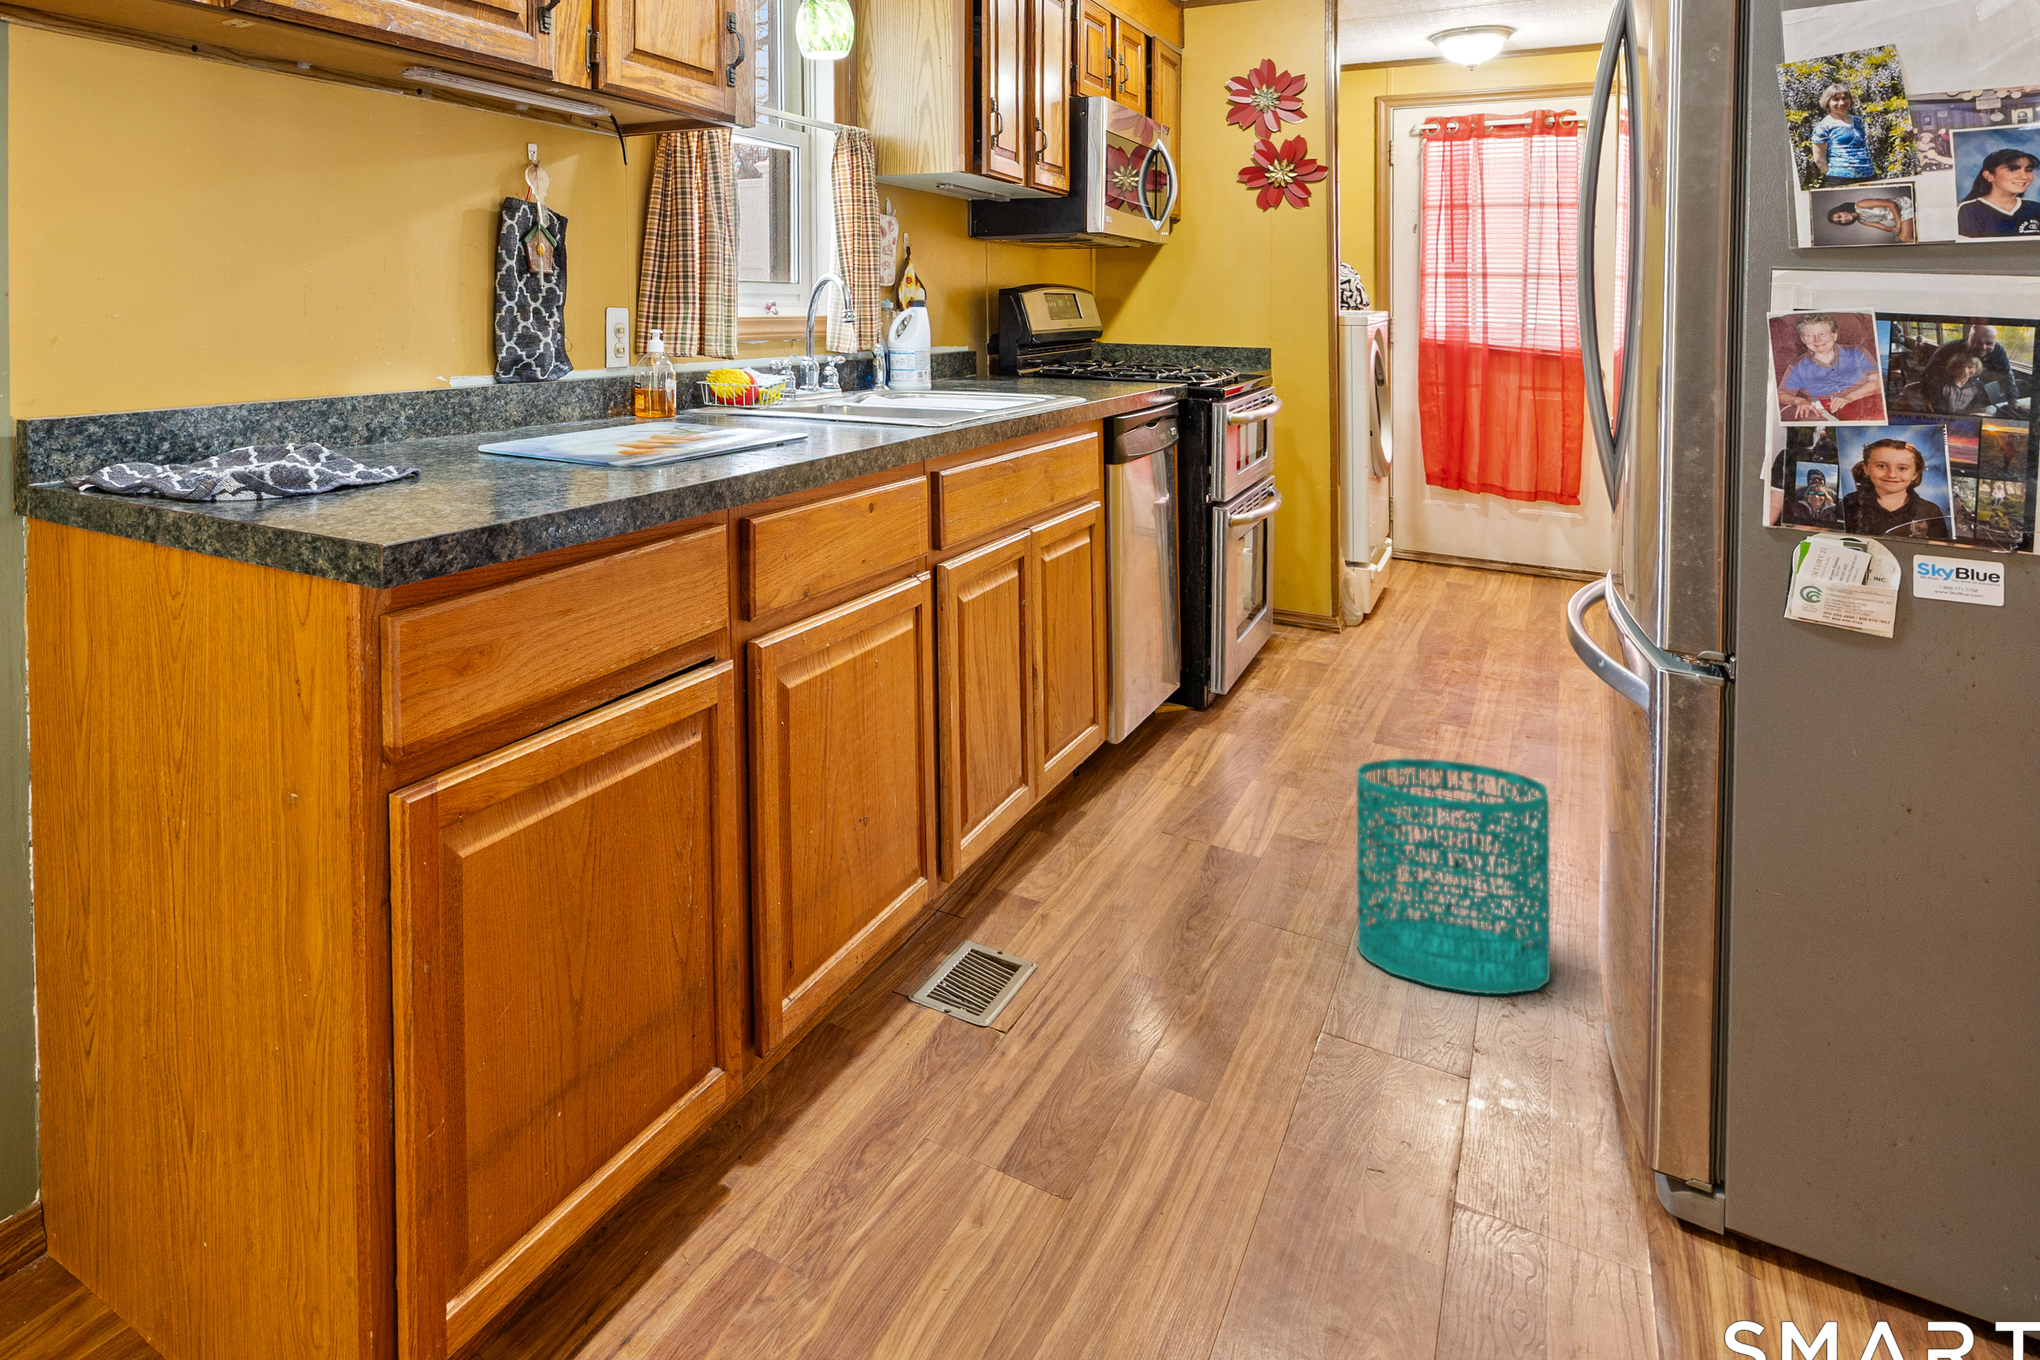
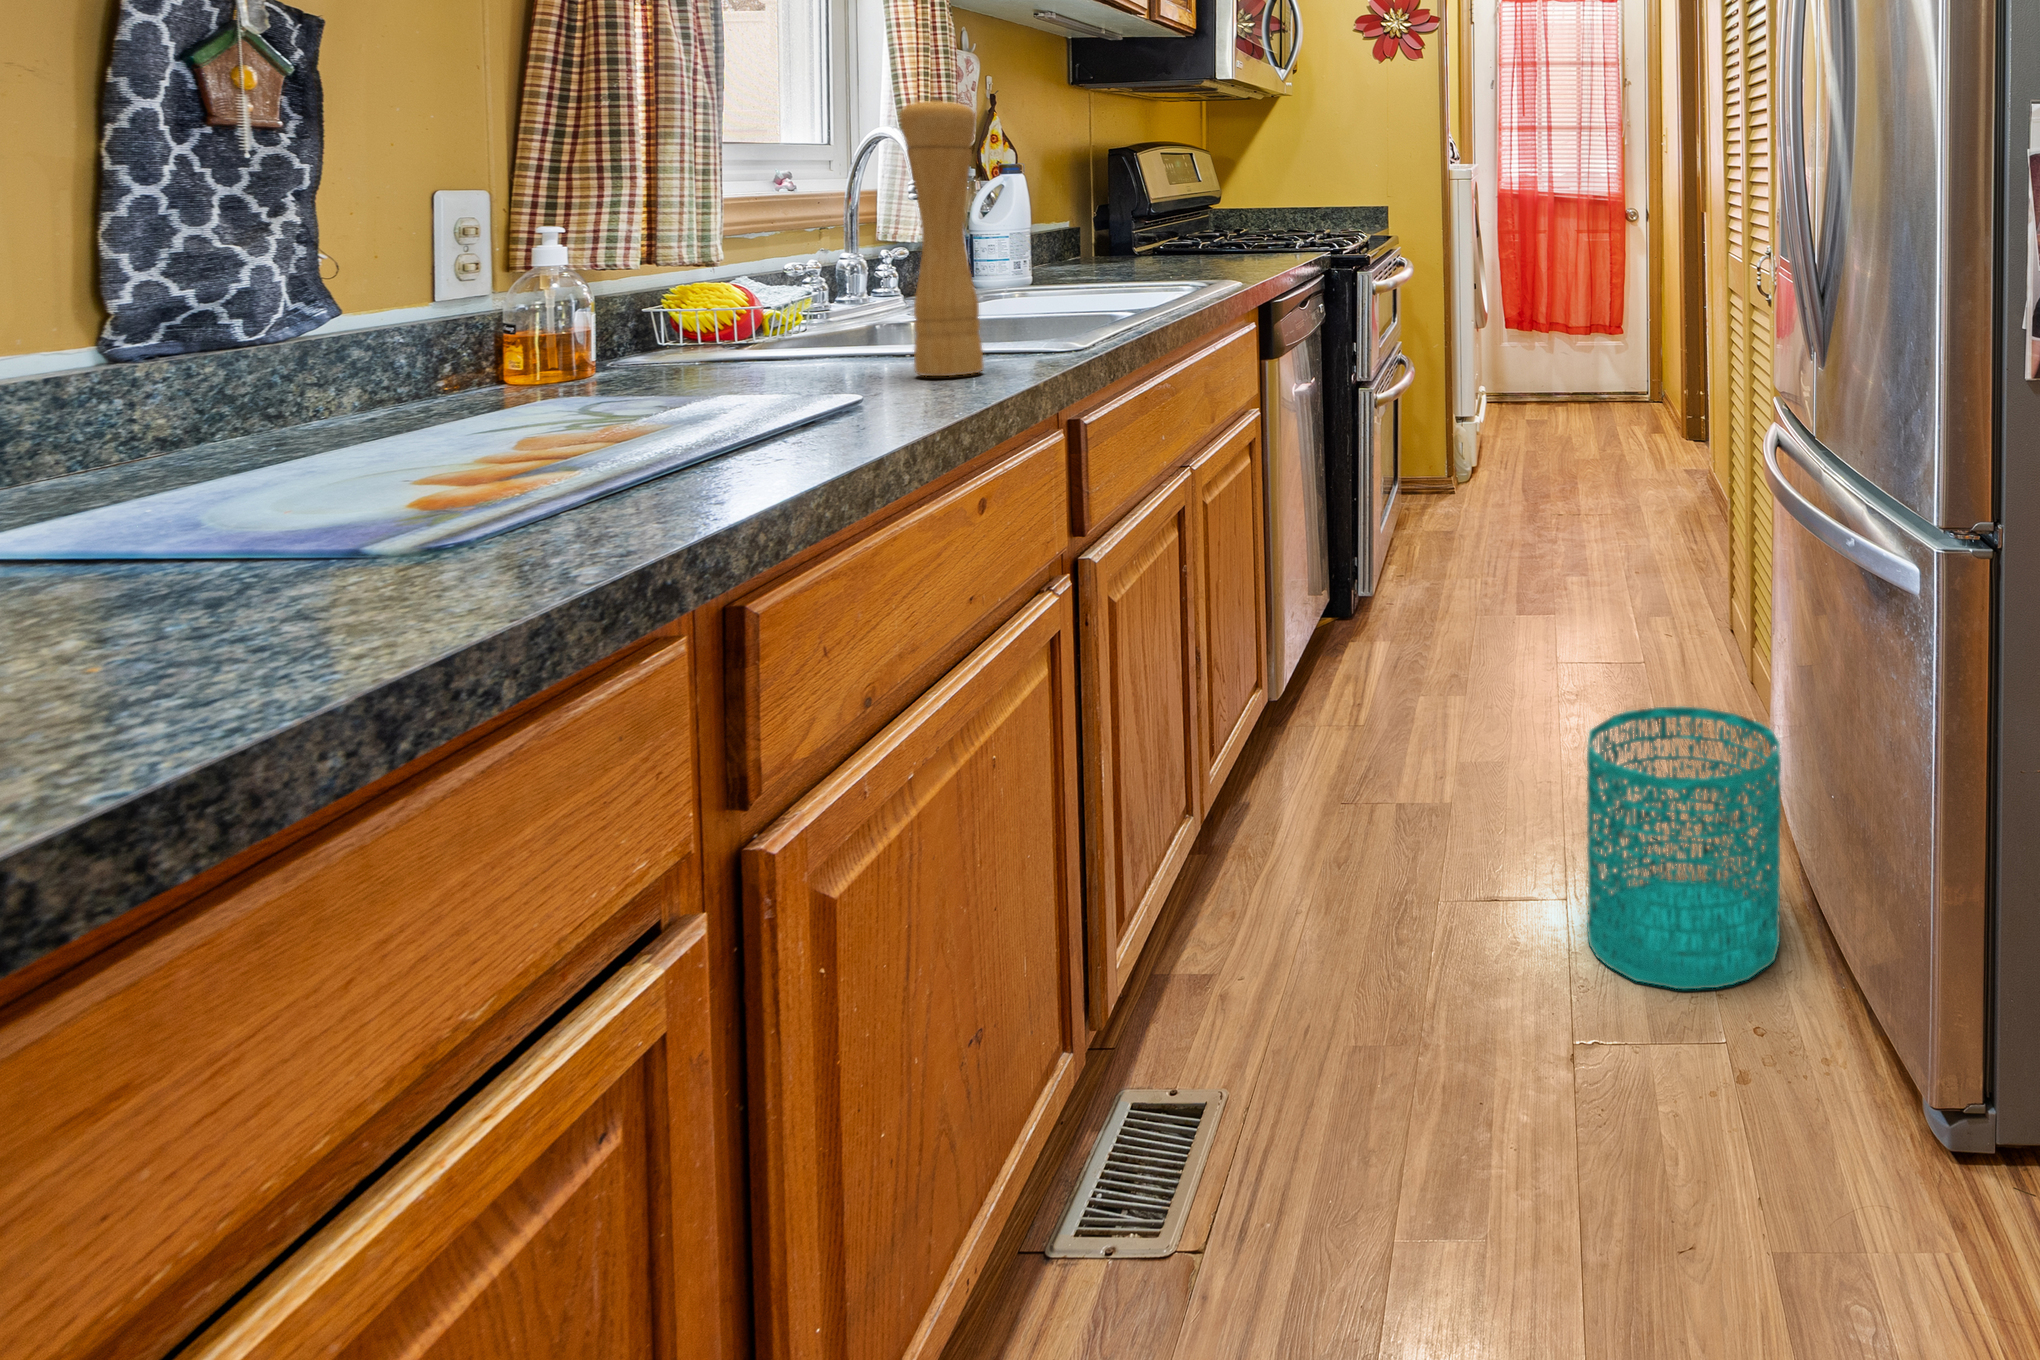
pepper mill: none [842,246,887,421] -> present [900,97,984,376]

